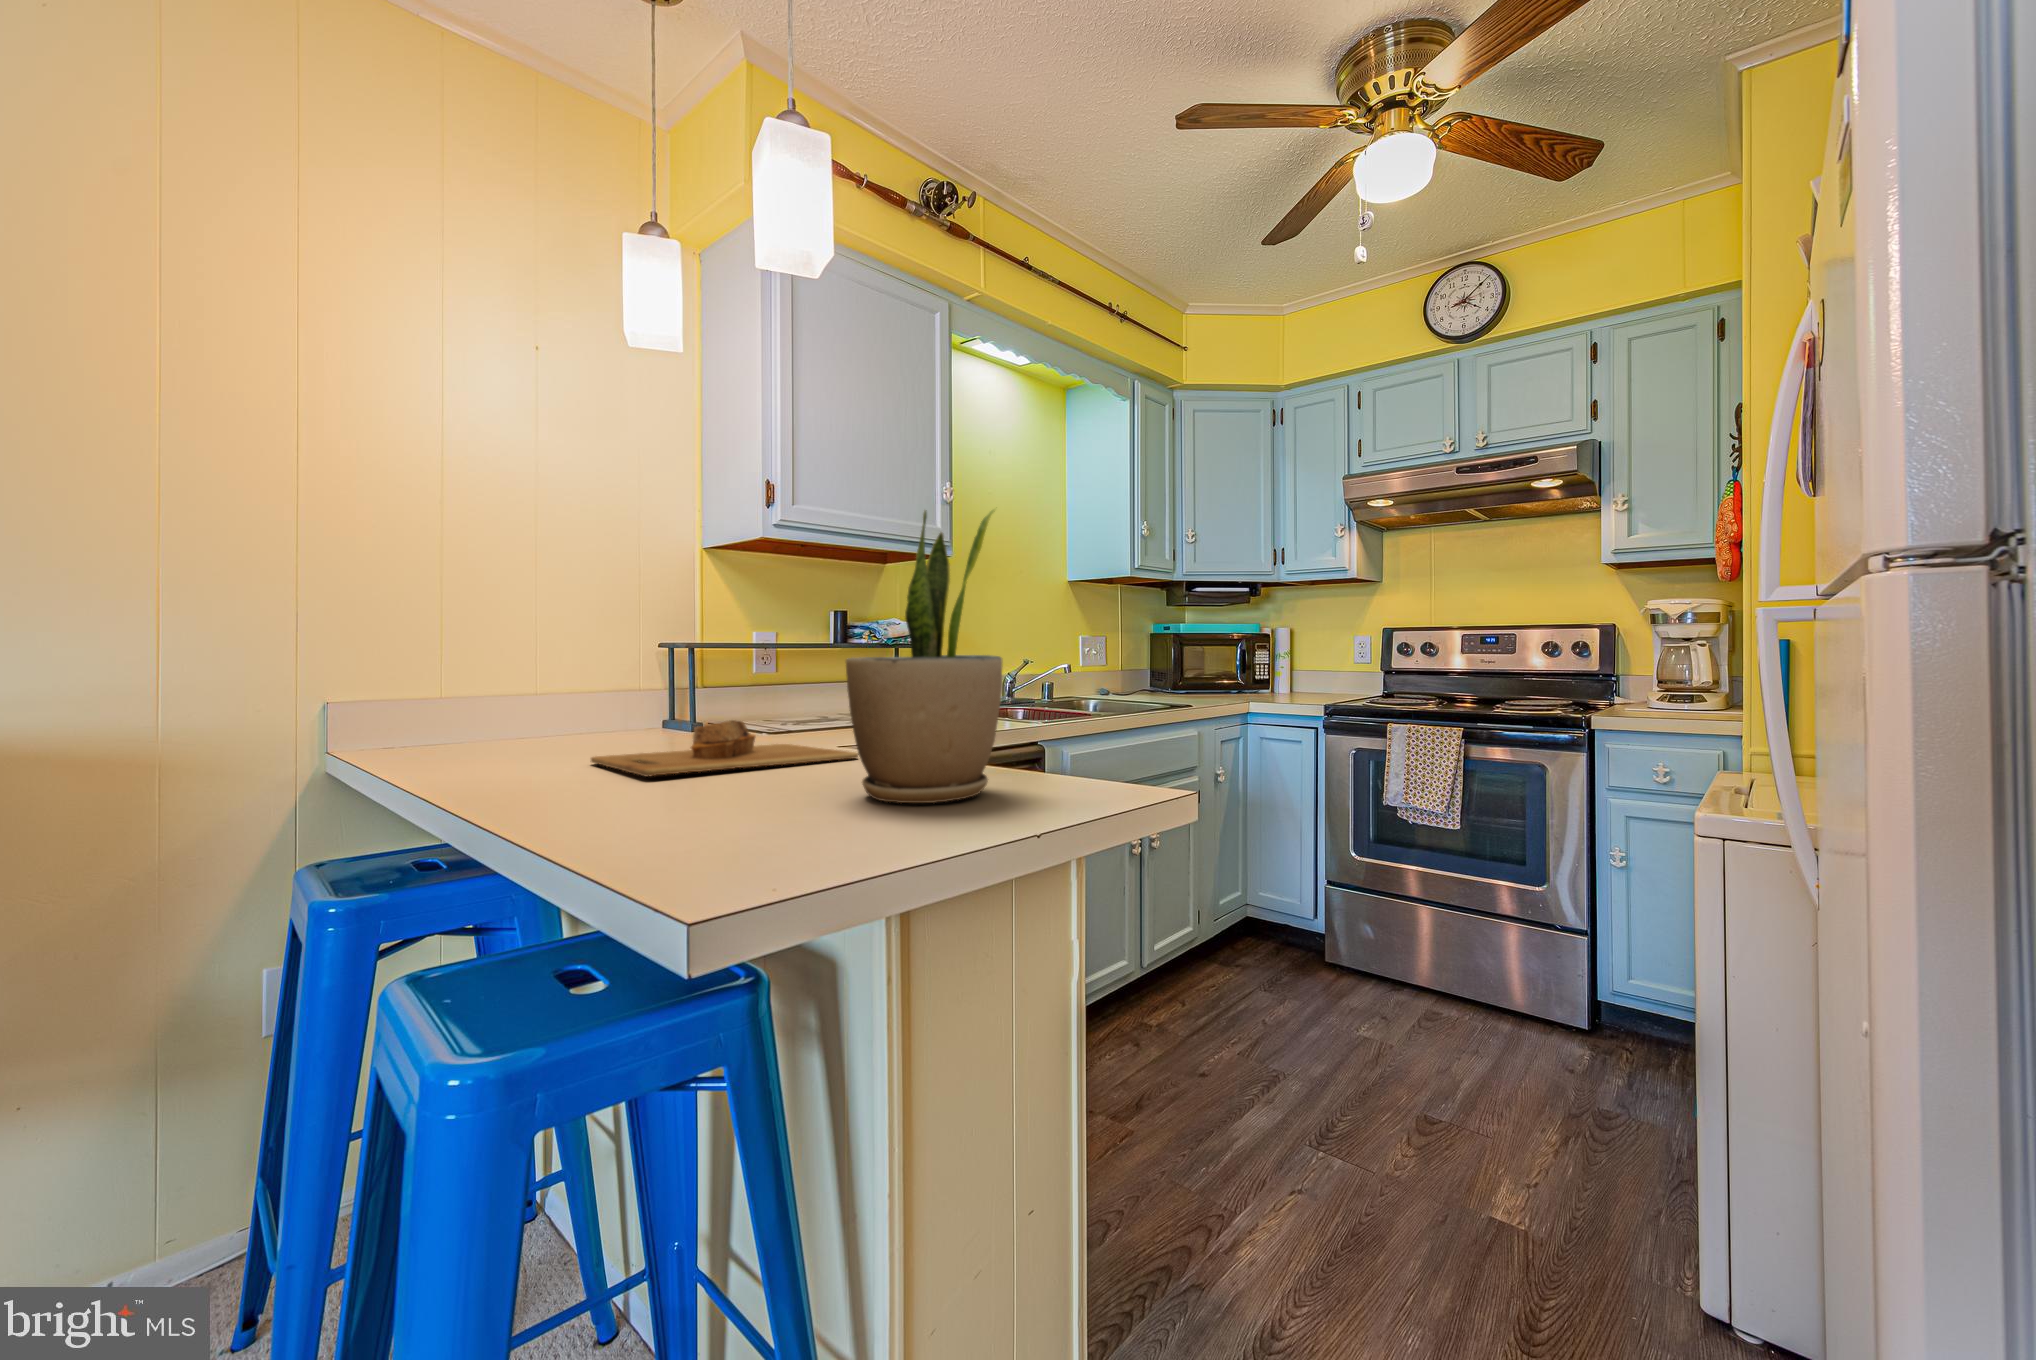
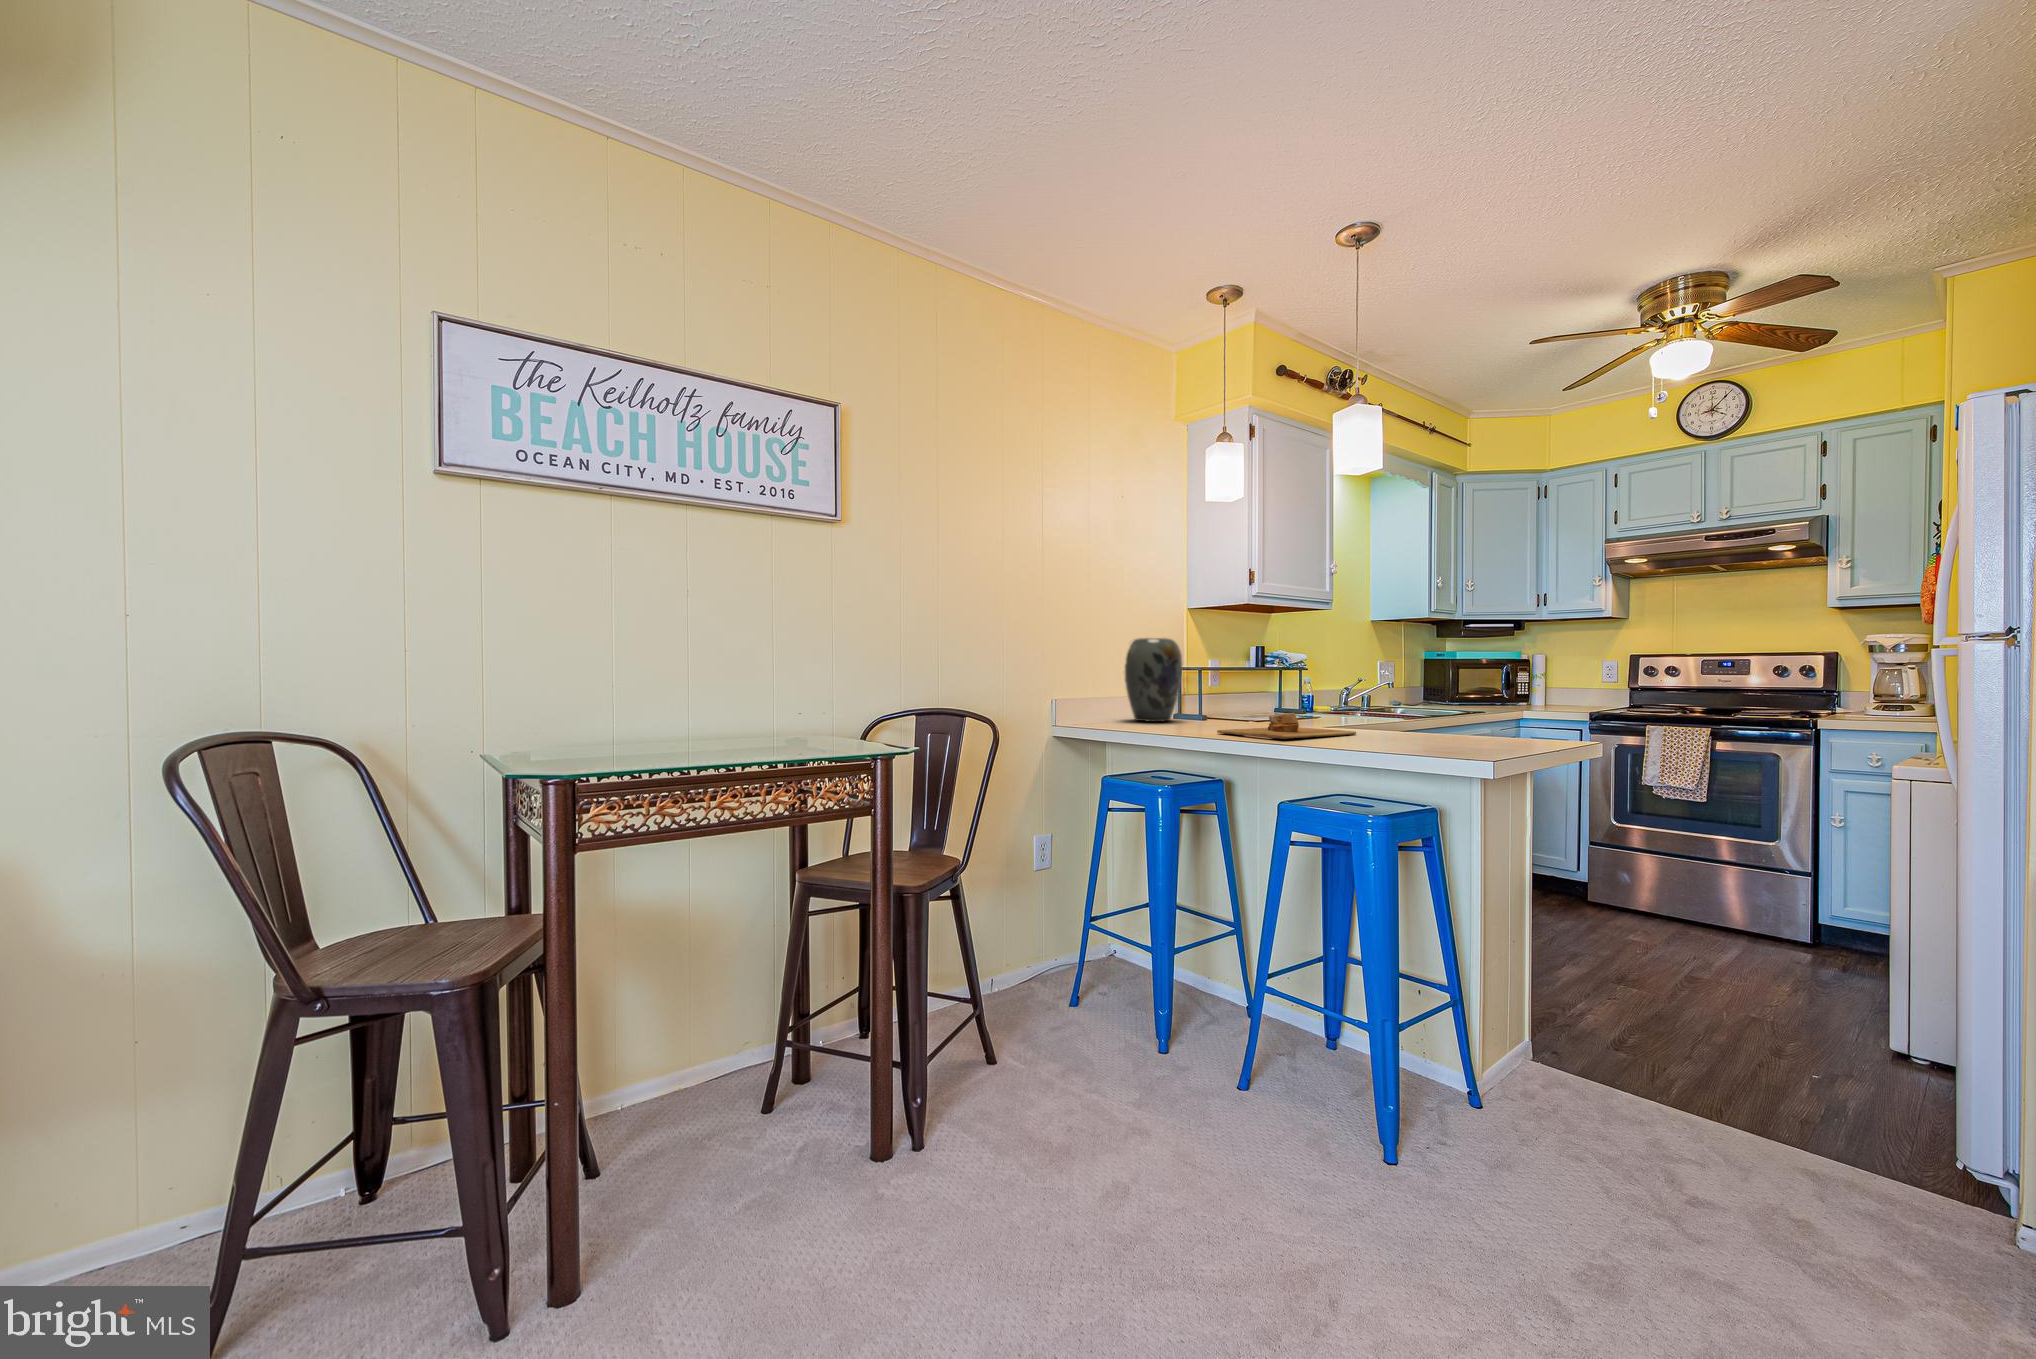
potted plant: present [846,509,1002,803] -> none [1411,614,1495,751]
vase: none [547,591,659,738] -> present [1125,638,1182,722]

